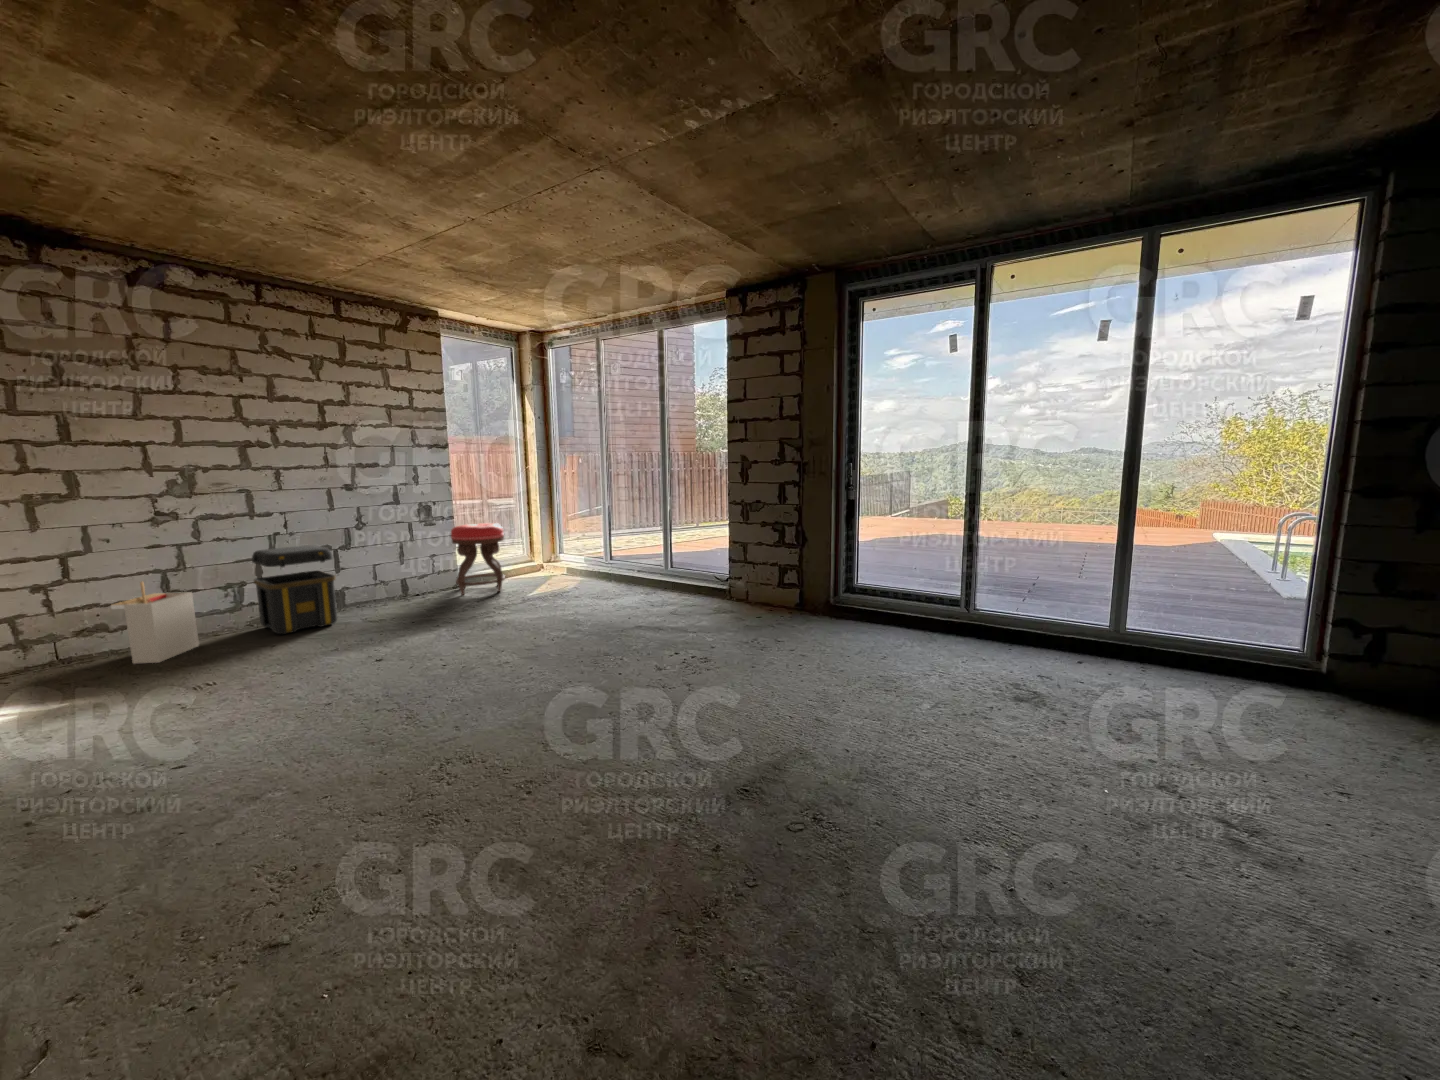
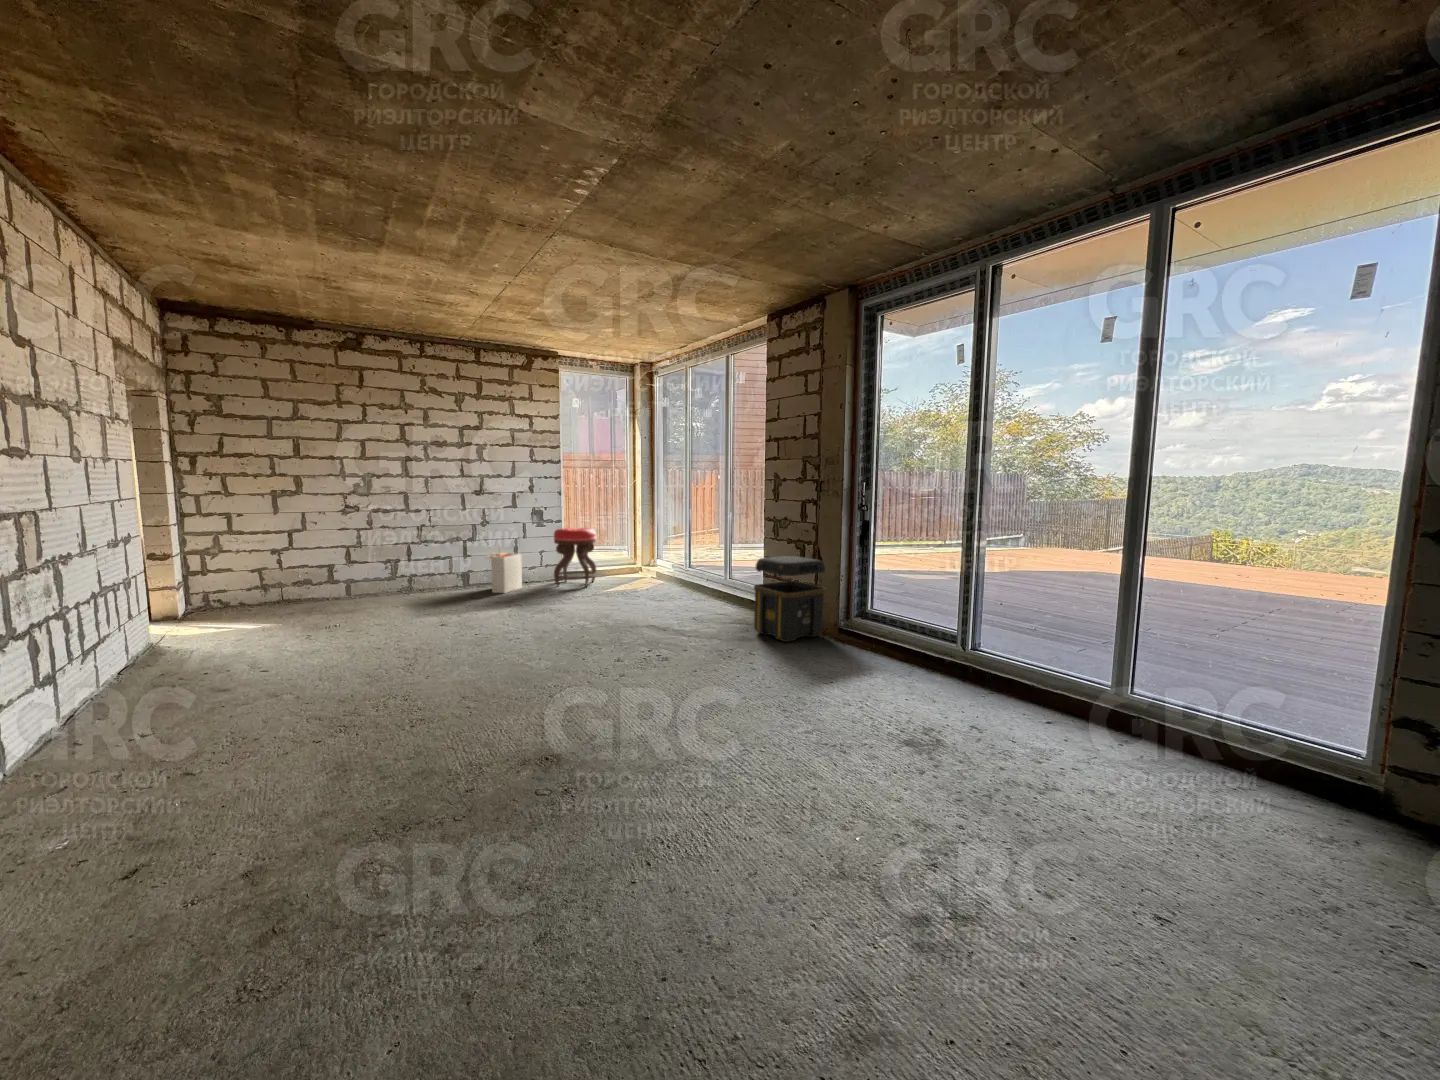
toolbox: present [252,545,337,634] -> present [754,556,826,642]
storage bin: present [111,582,199,664] -> present [485,546,522,593]

